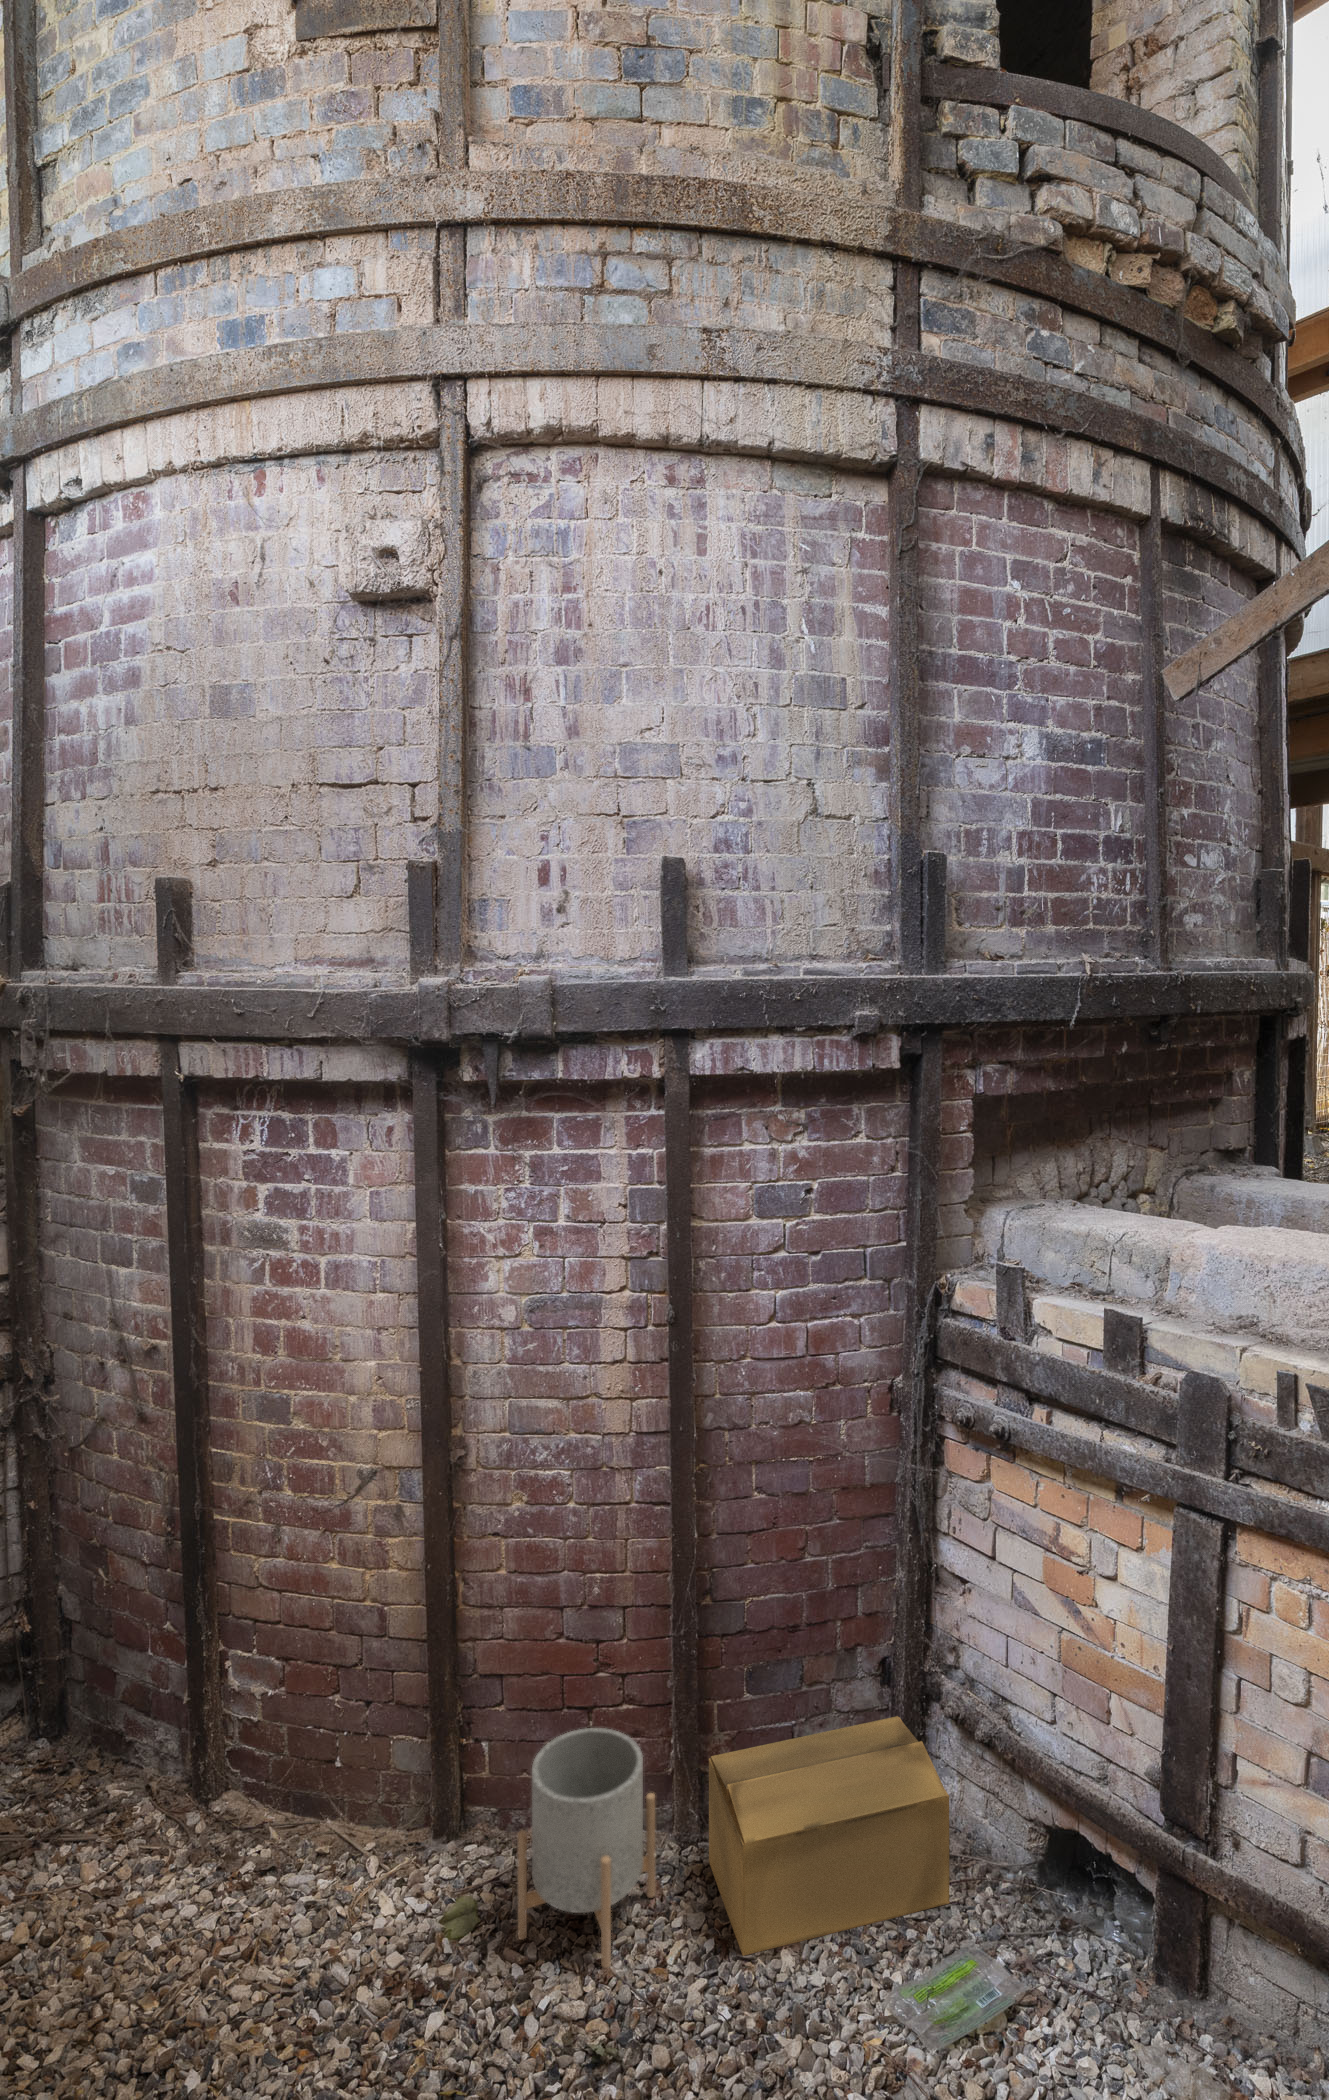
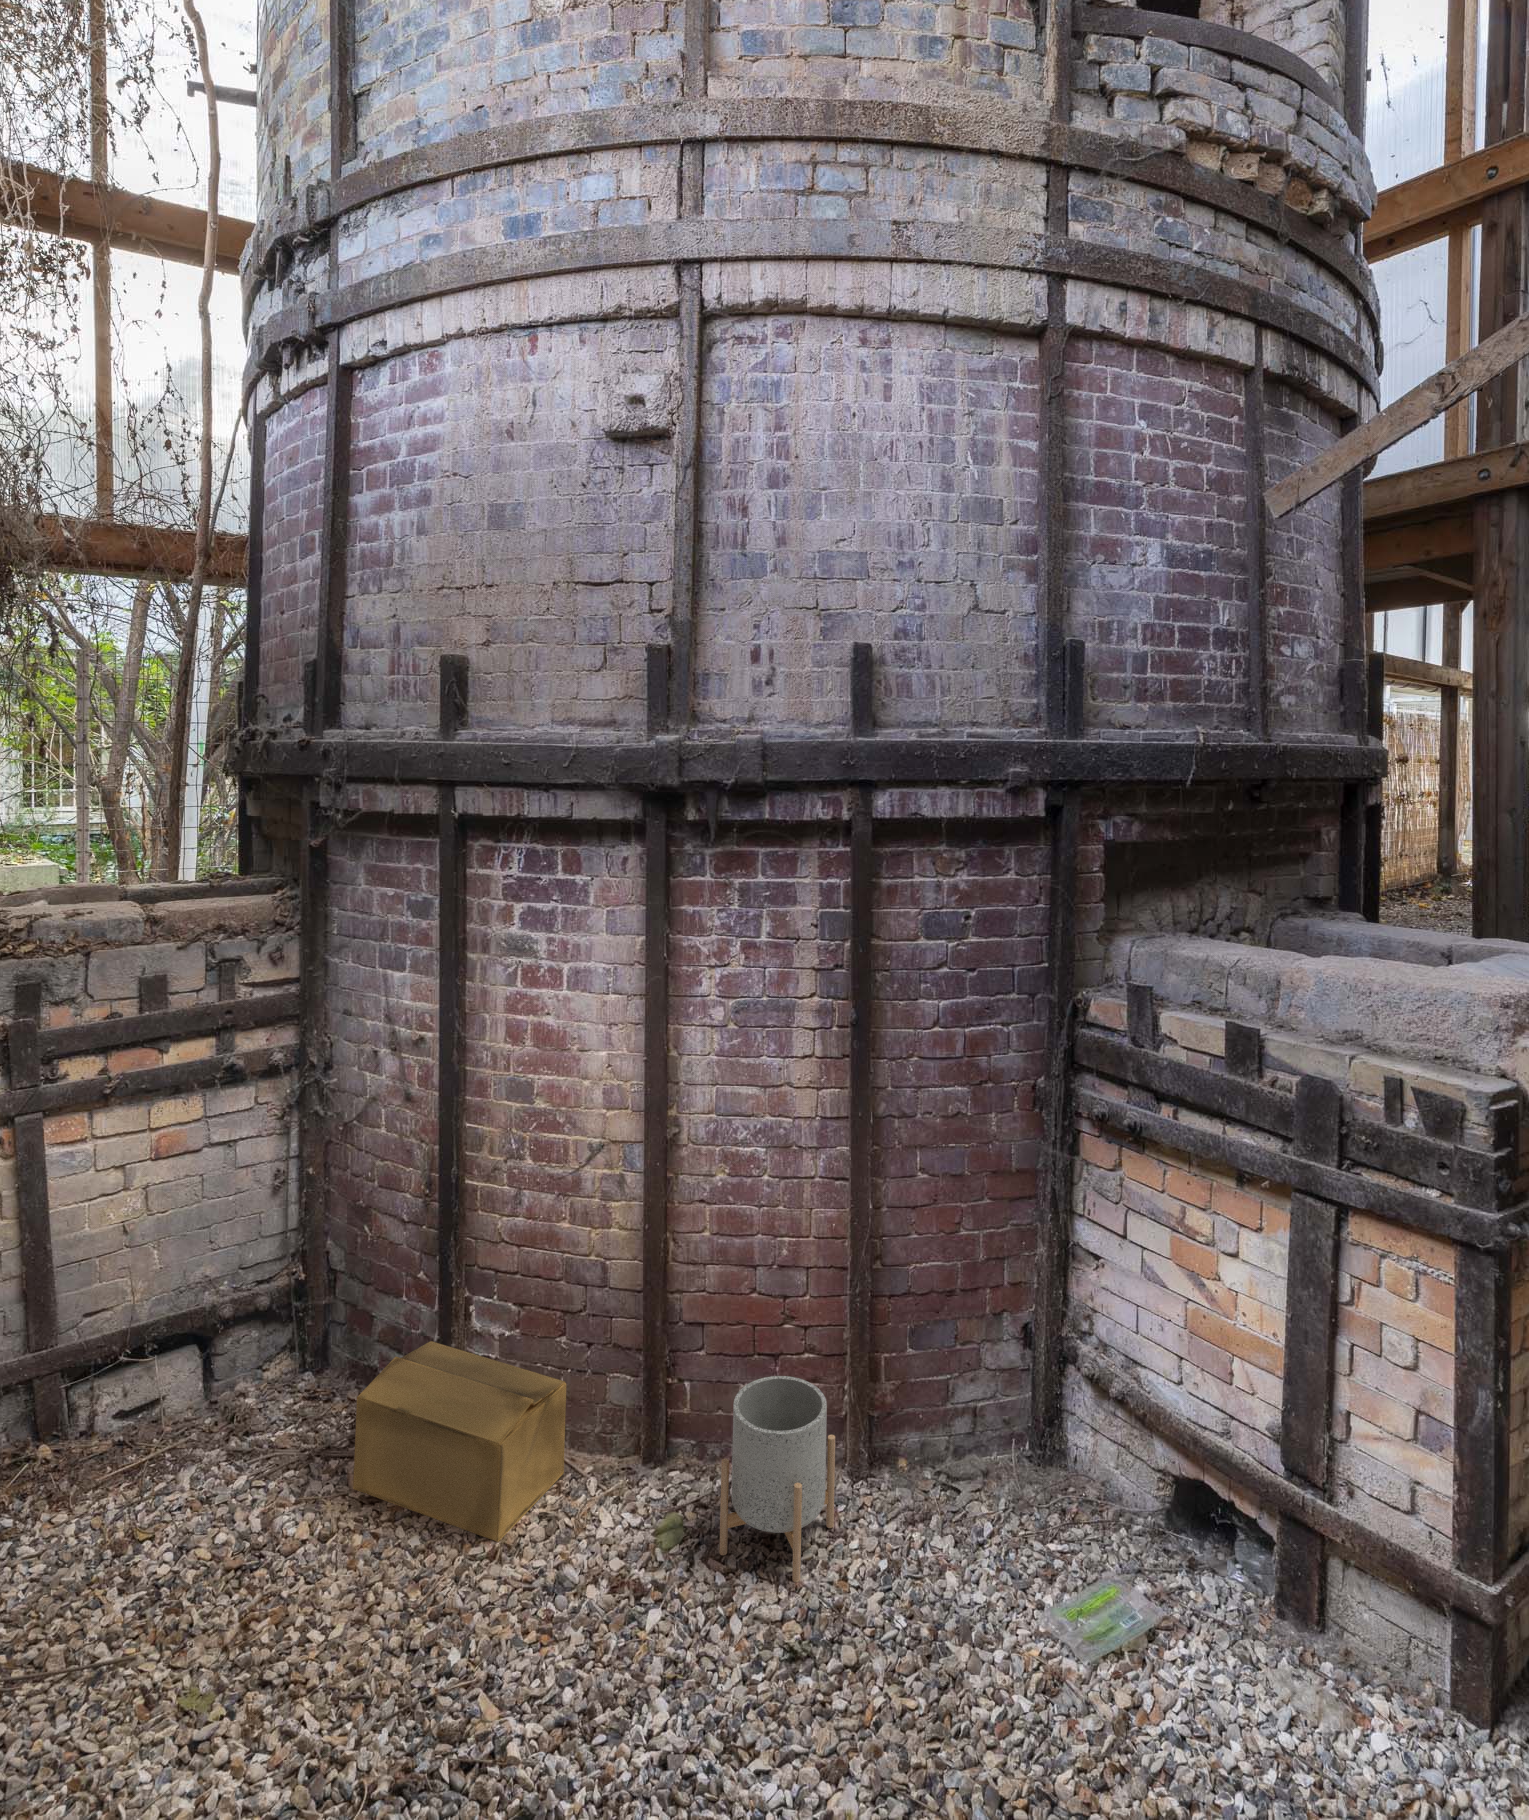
cardboard box: present [709,1716,950,1956] -> present [353,1341,566,1542]

